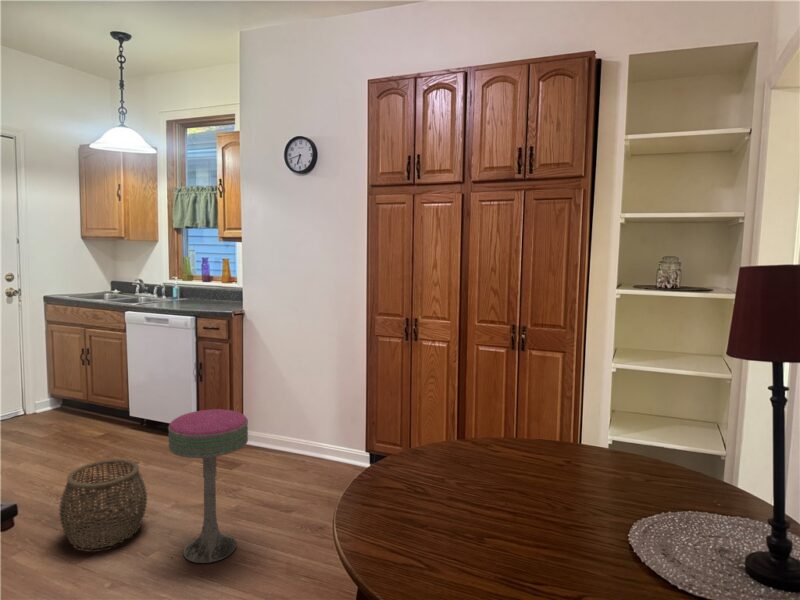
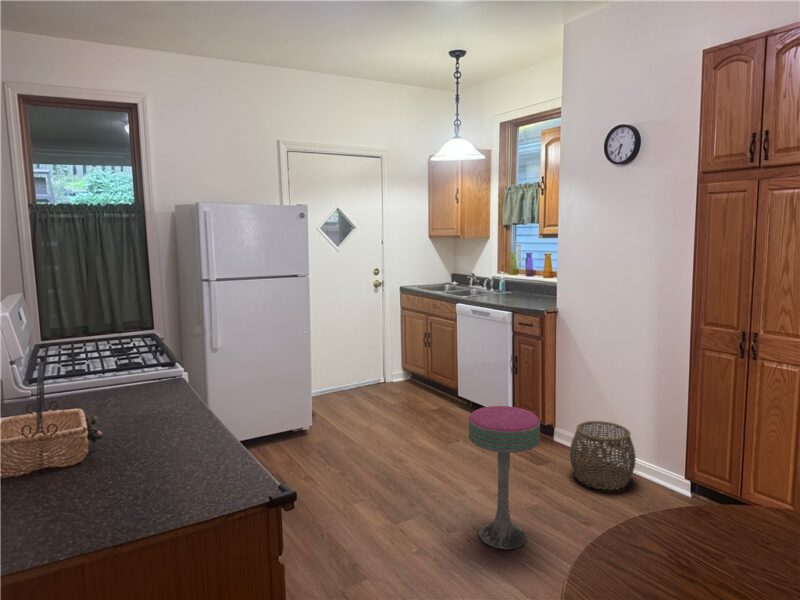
woven basket: present [59,459,147,549] -> present [570,421,636,490]

